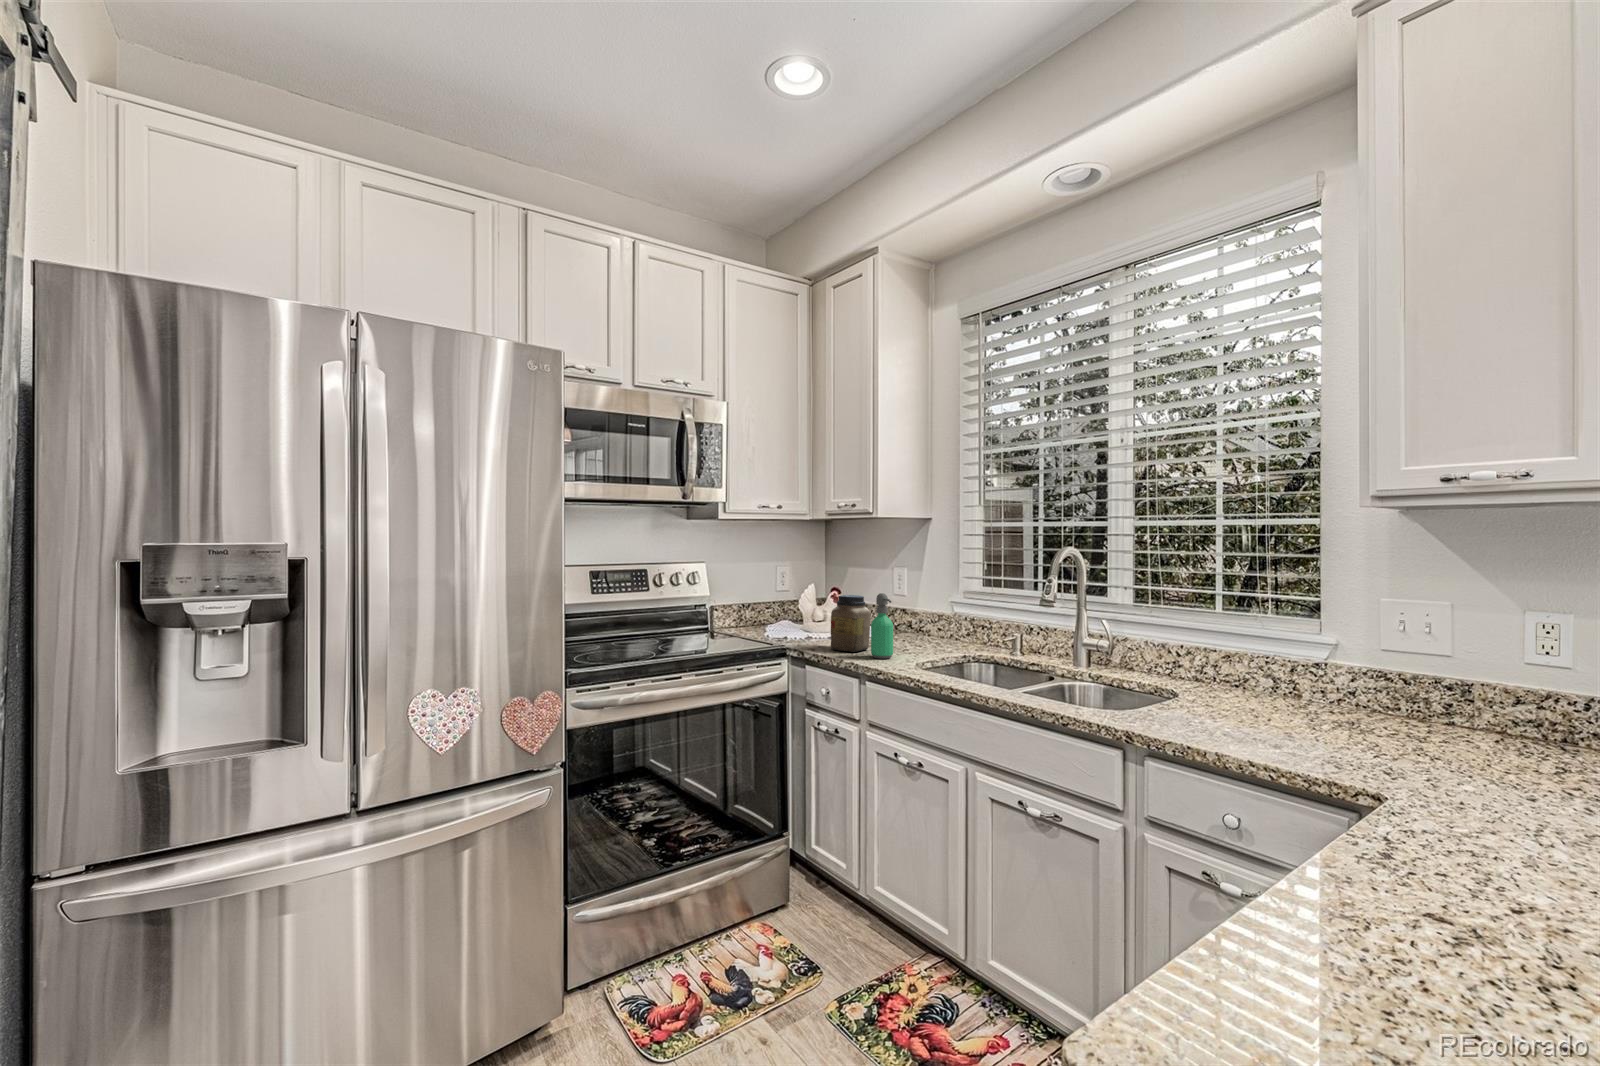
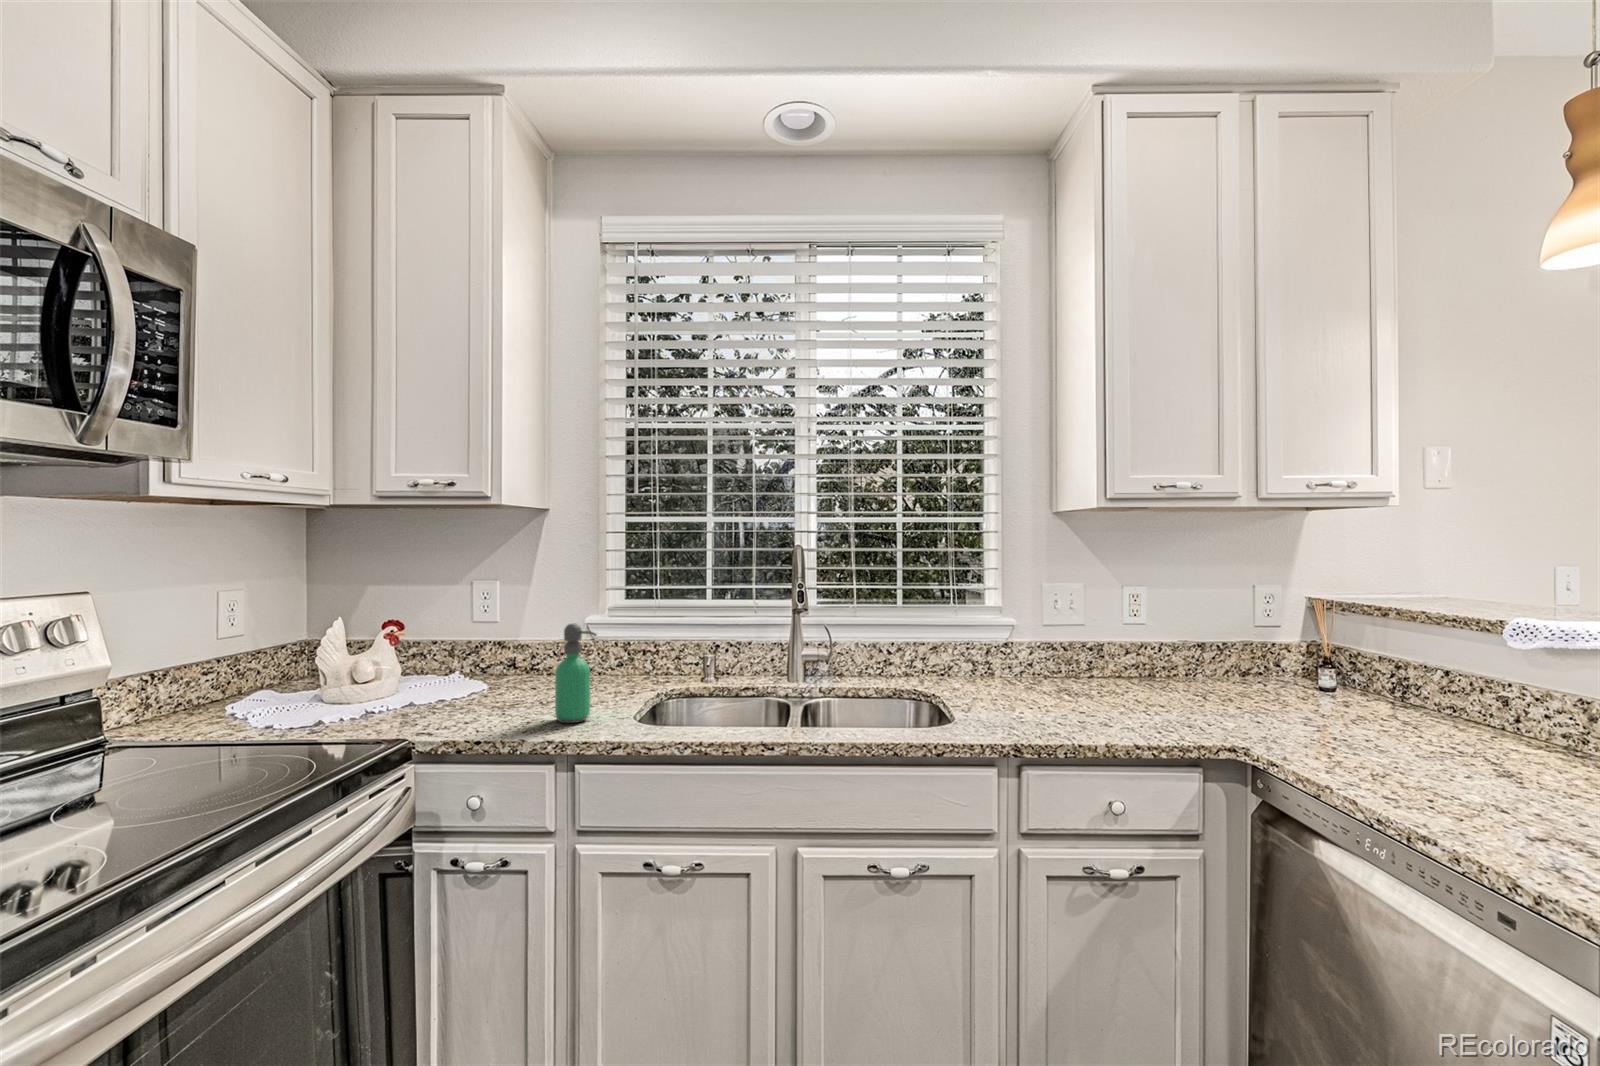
jar: present [831,595,870,652] -> none [468,631,527,726]

